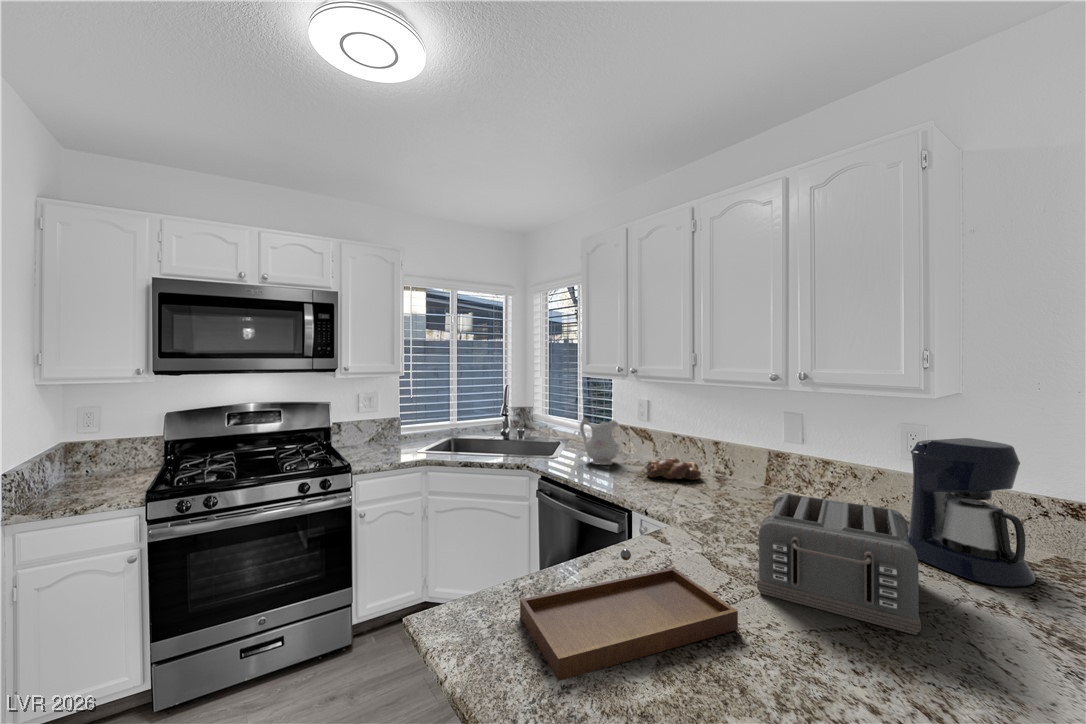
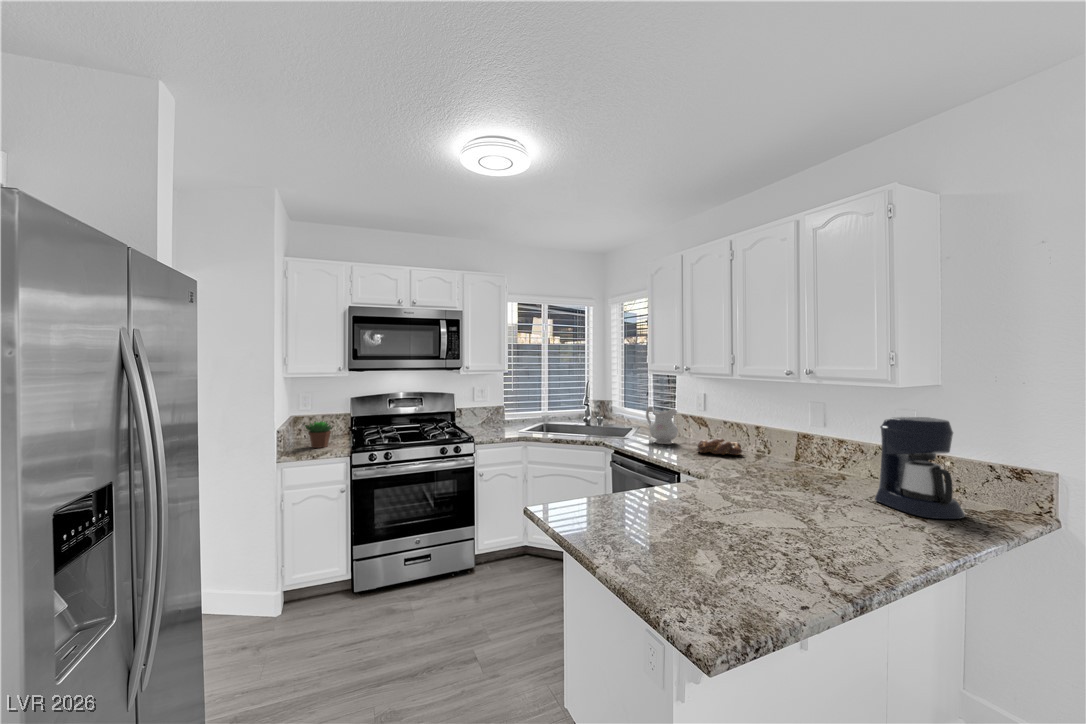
succulent plant: none [65,451,121,495] -> present [305,421,332,448]
toaster: present [757,494,921,635] -> none [746,453,863,532]
tray: present [520,549,738,681] -> none [592,474,723,530]

